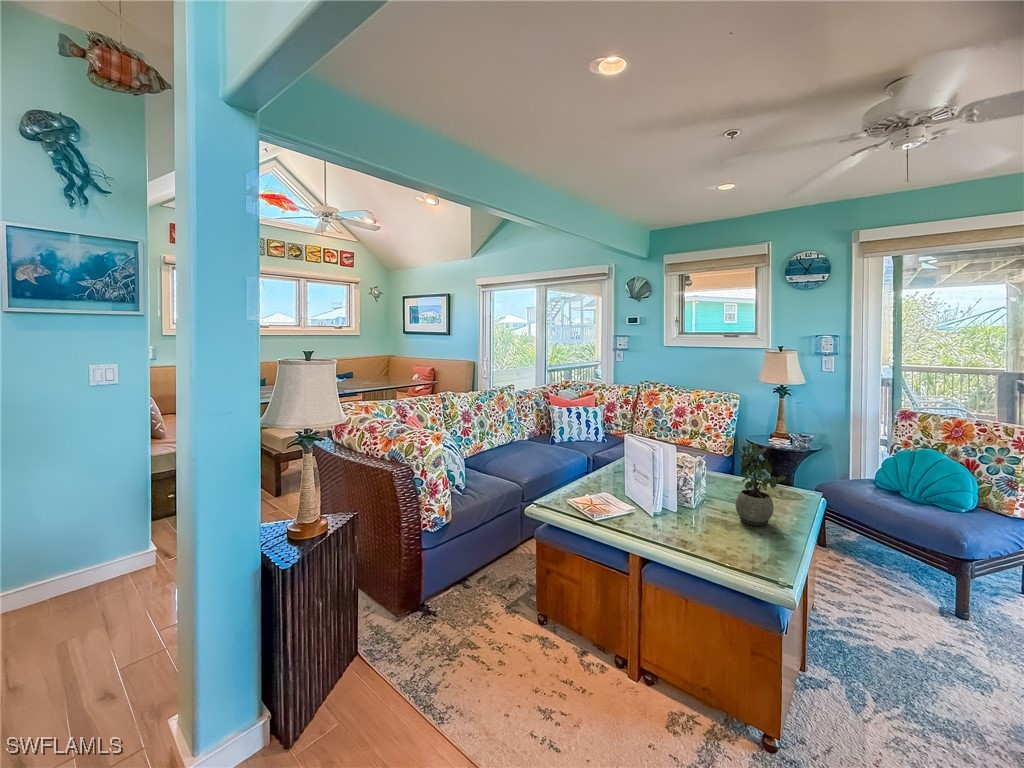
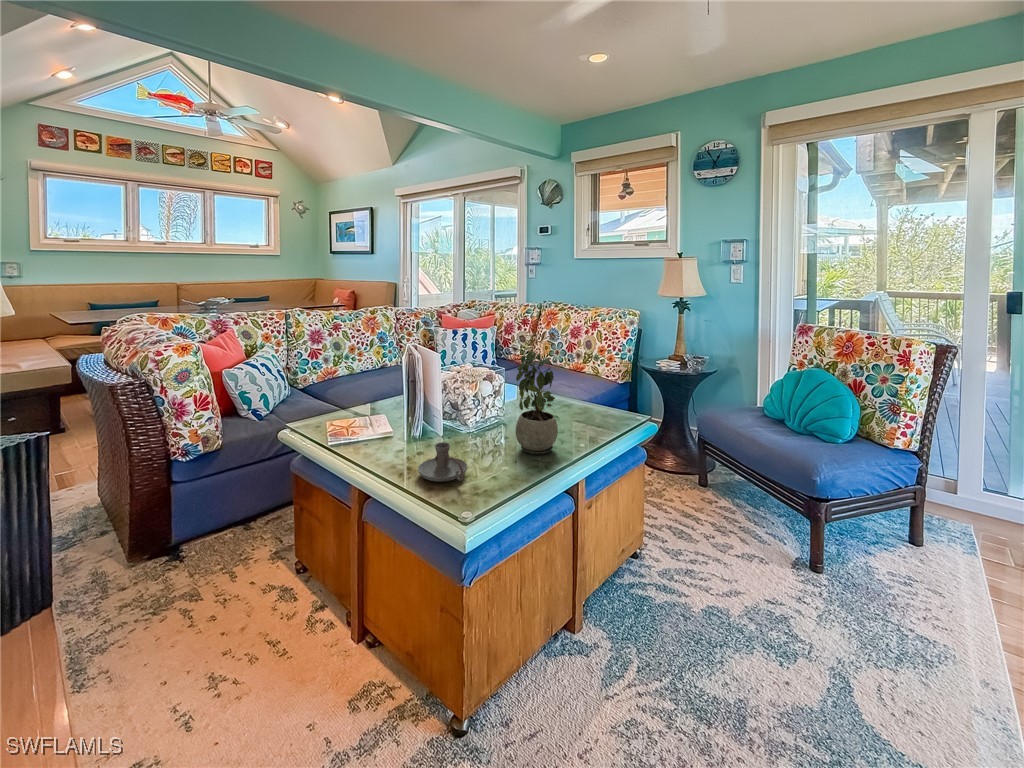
candle holder: none [685,516,734,547] -> present [418,442,467,482]

